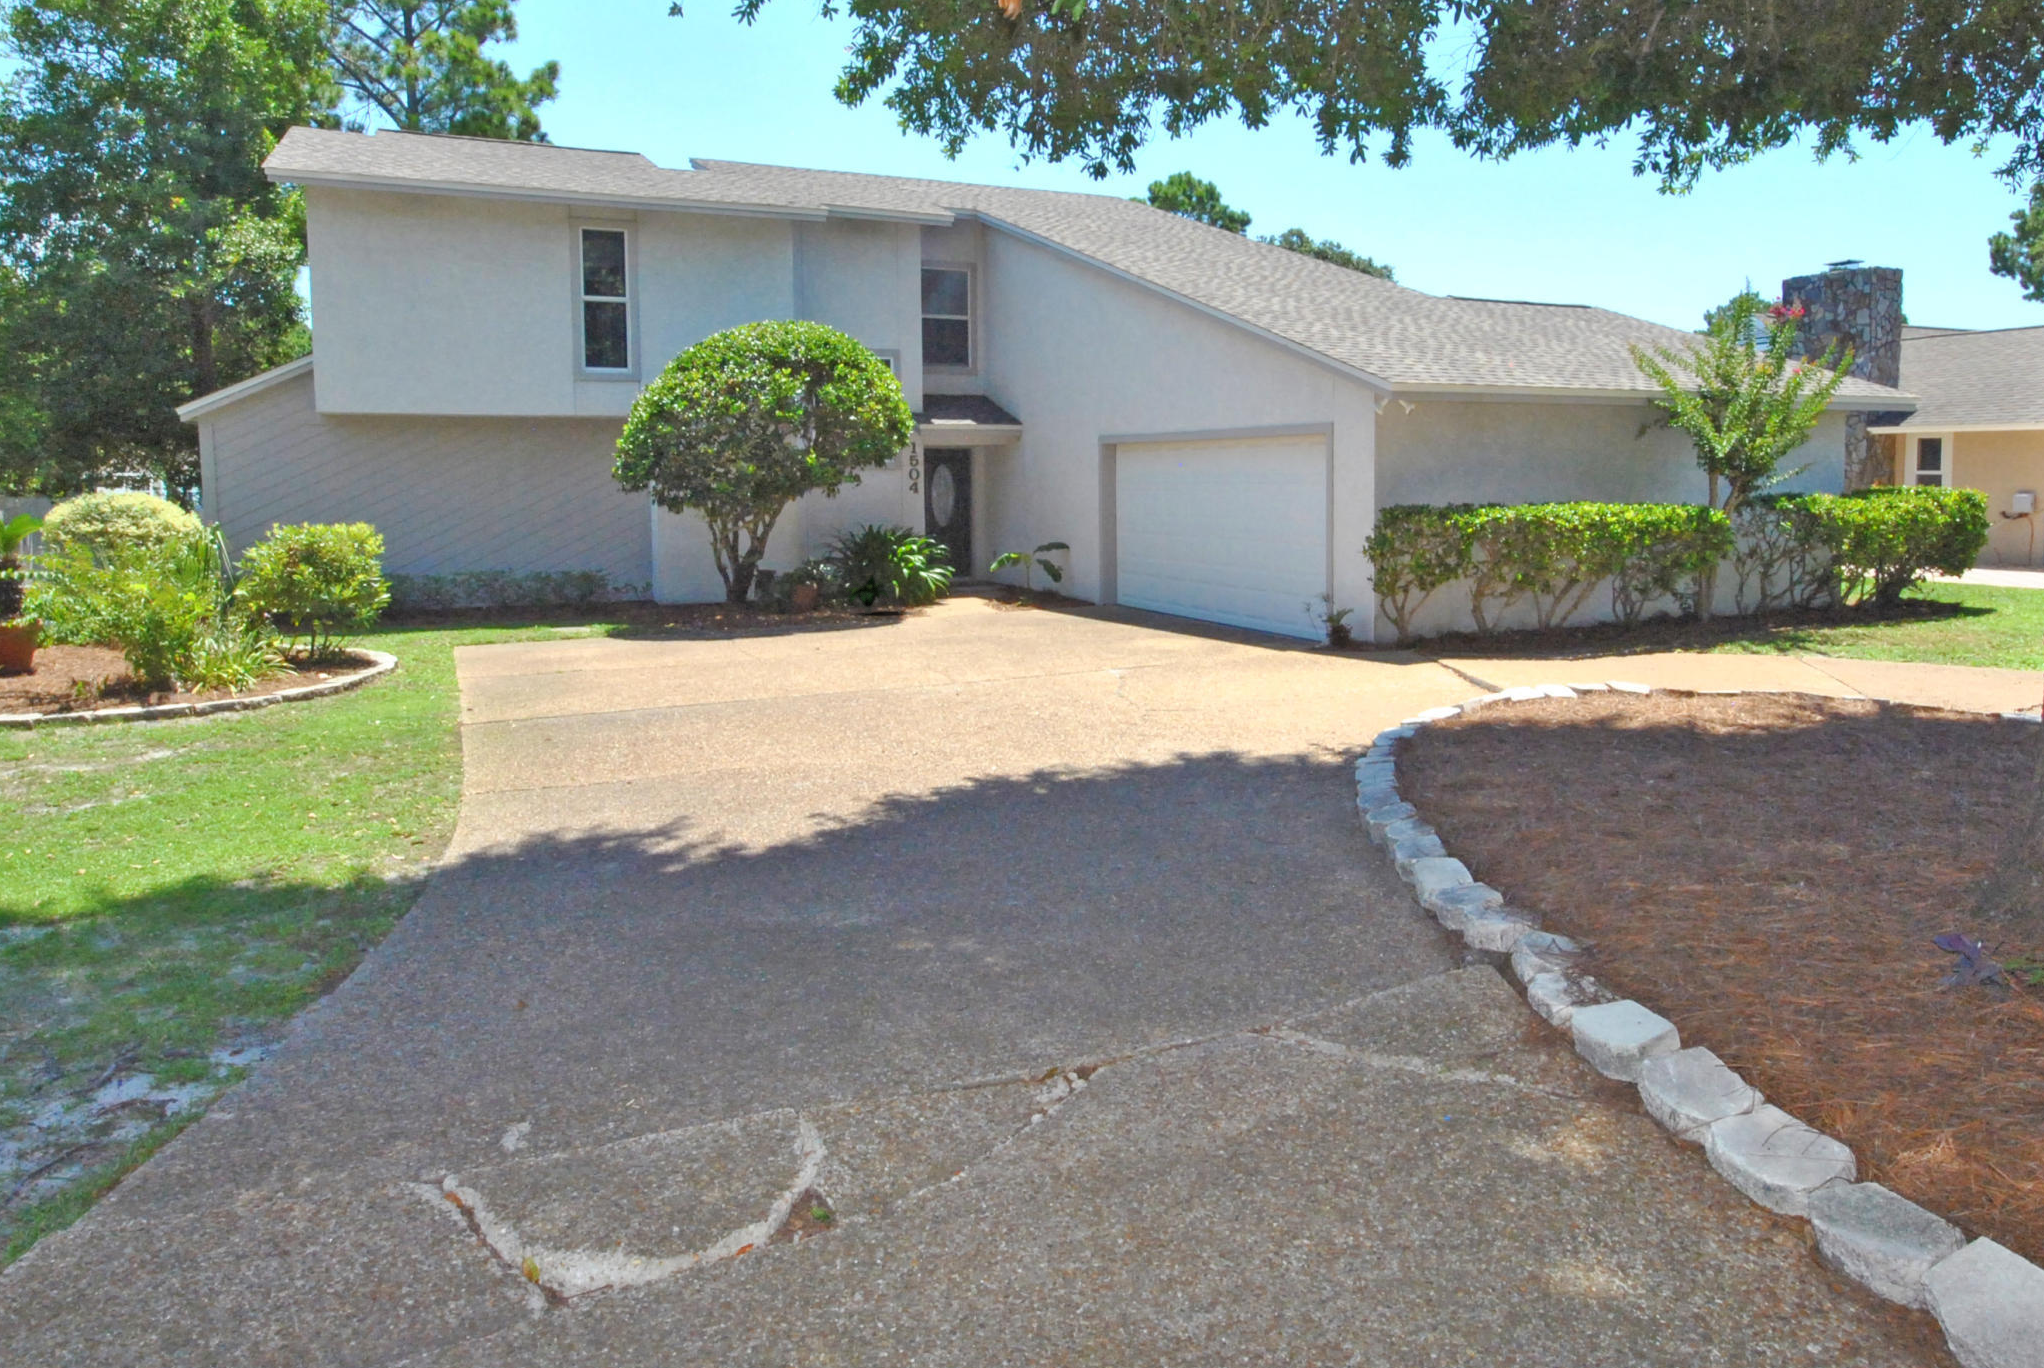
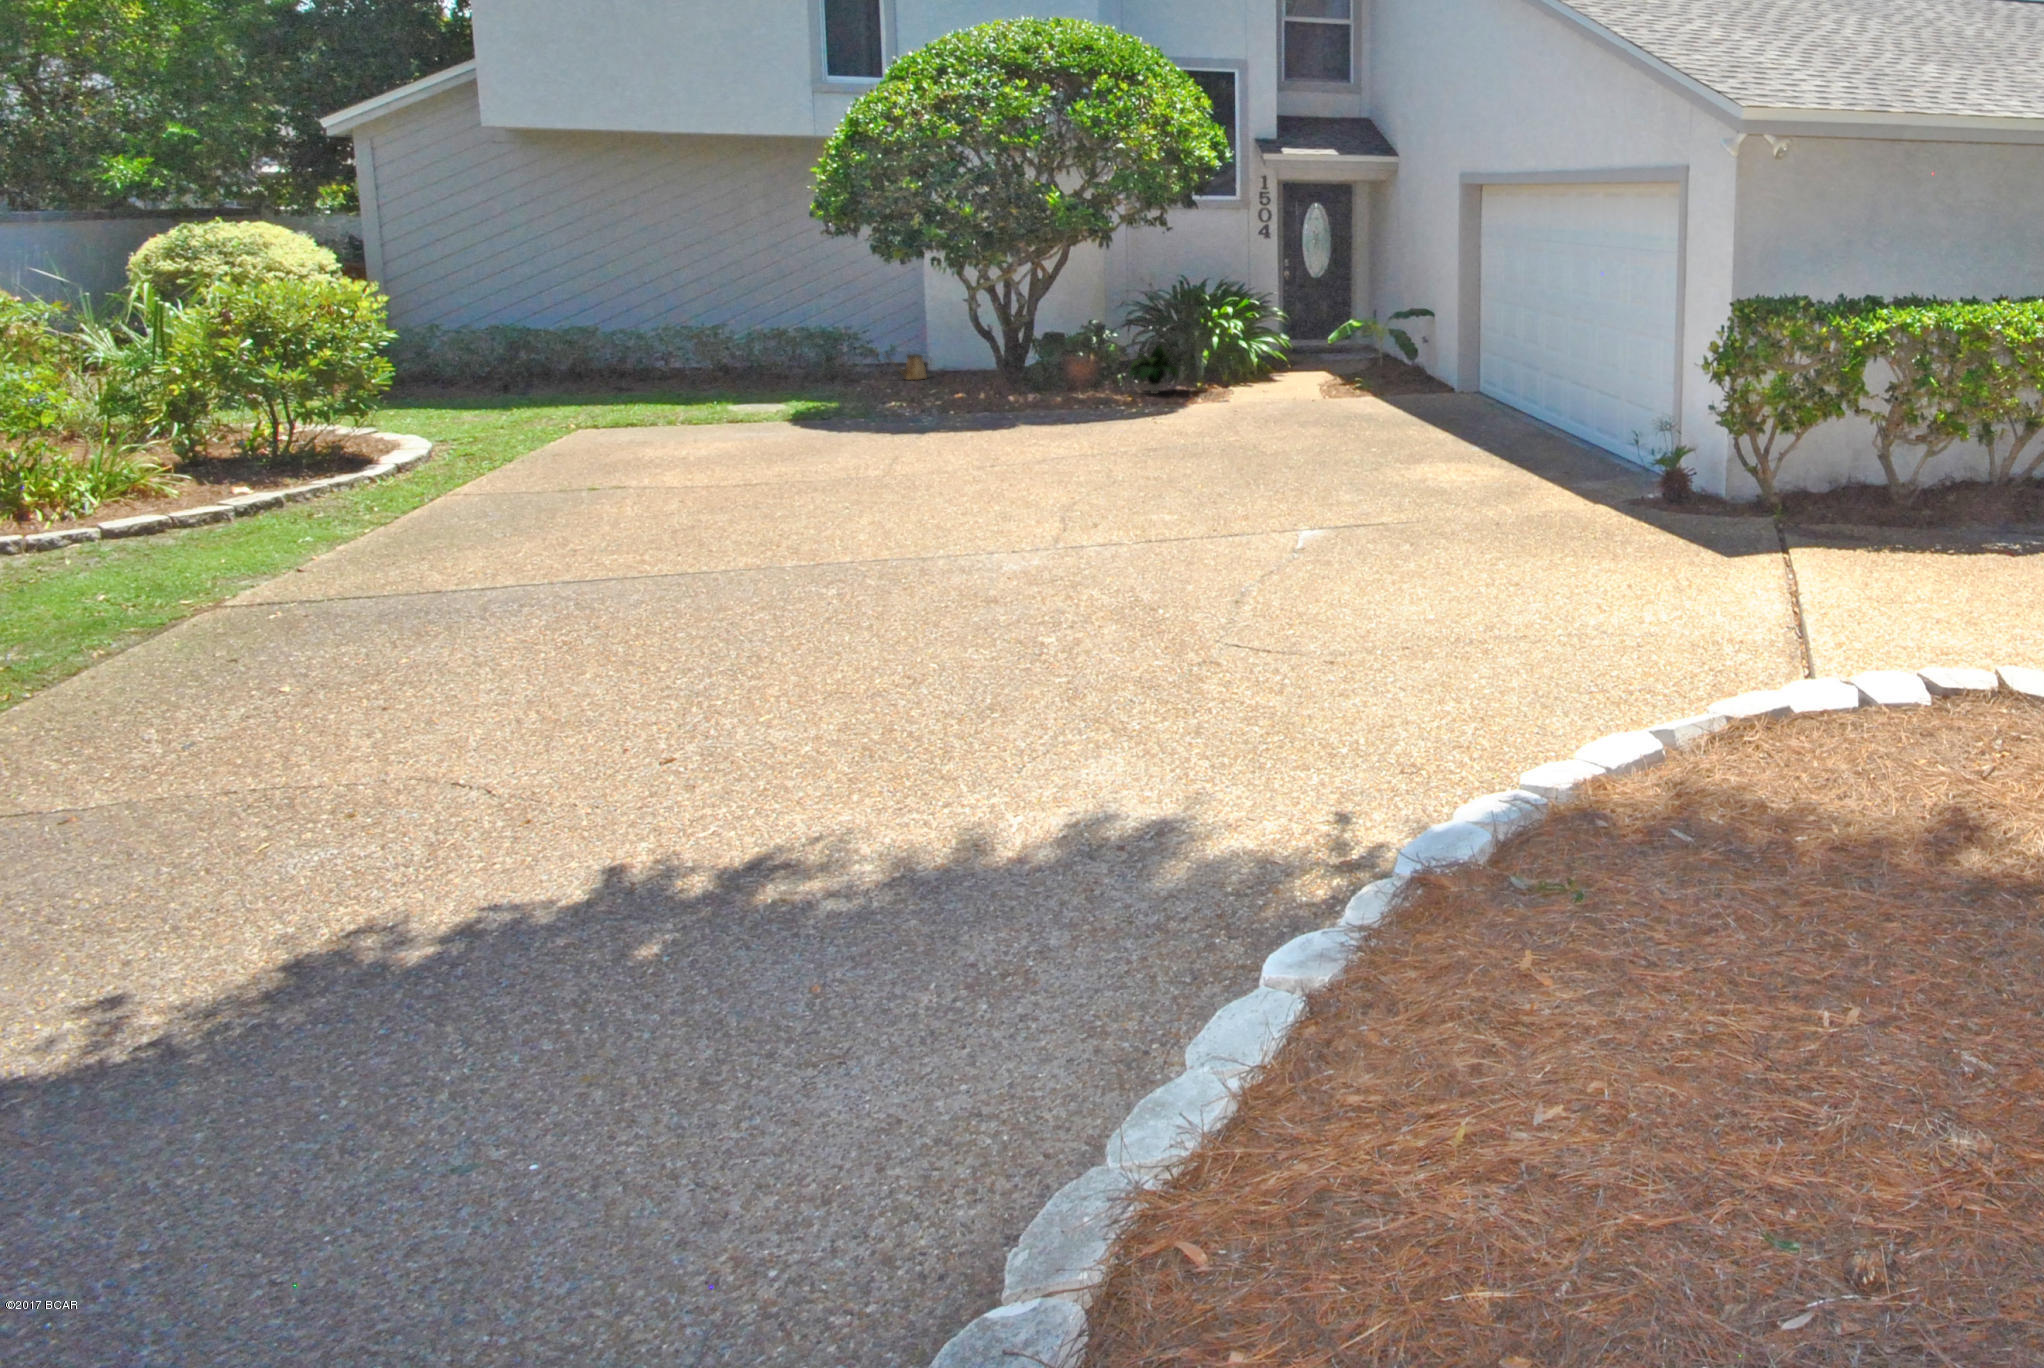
watering can: none [629,592,664,614] -> present [883,354,927,380]

